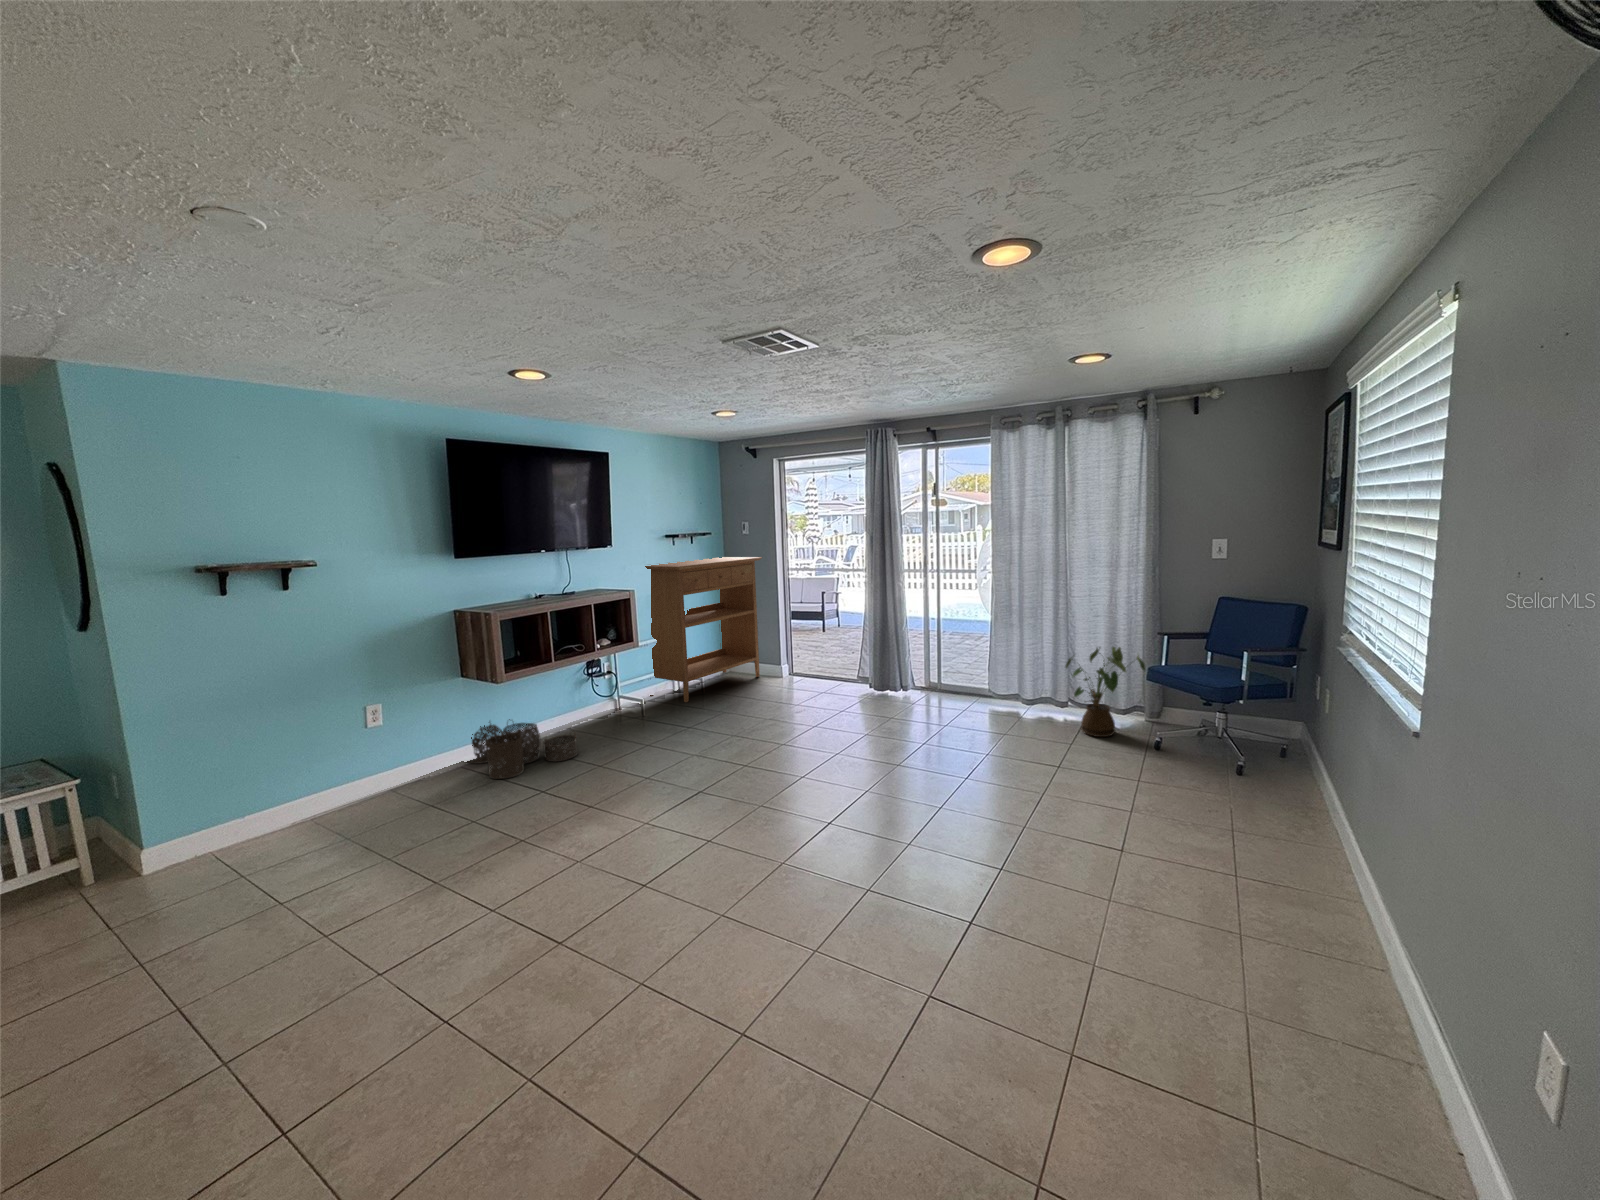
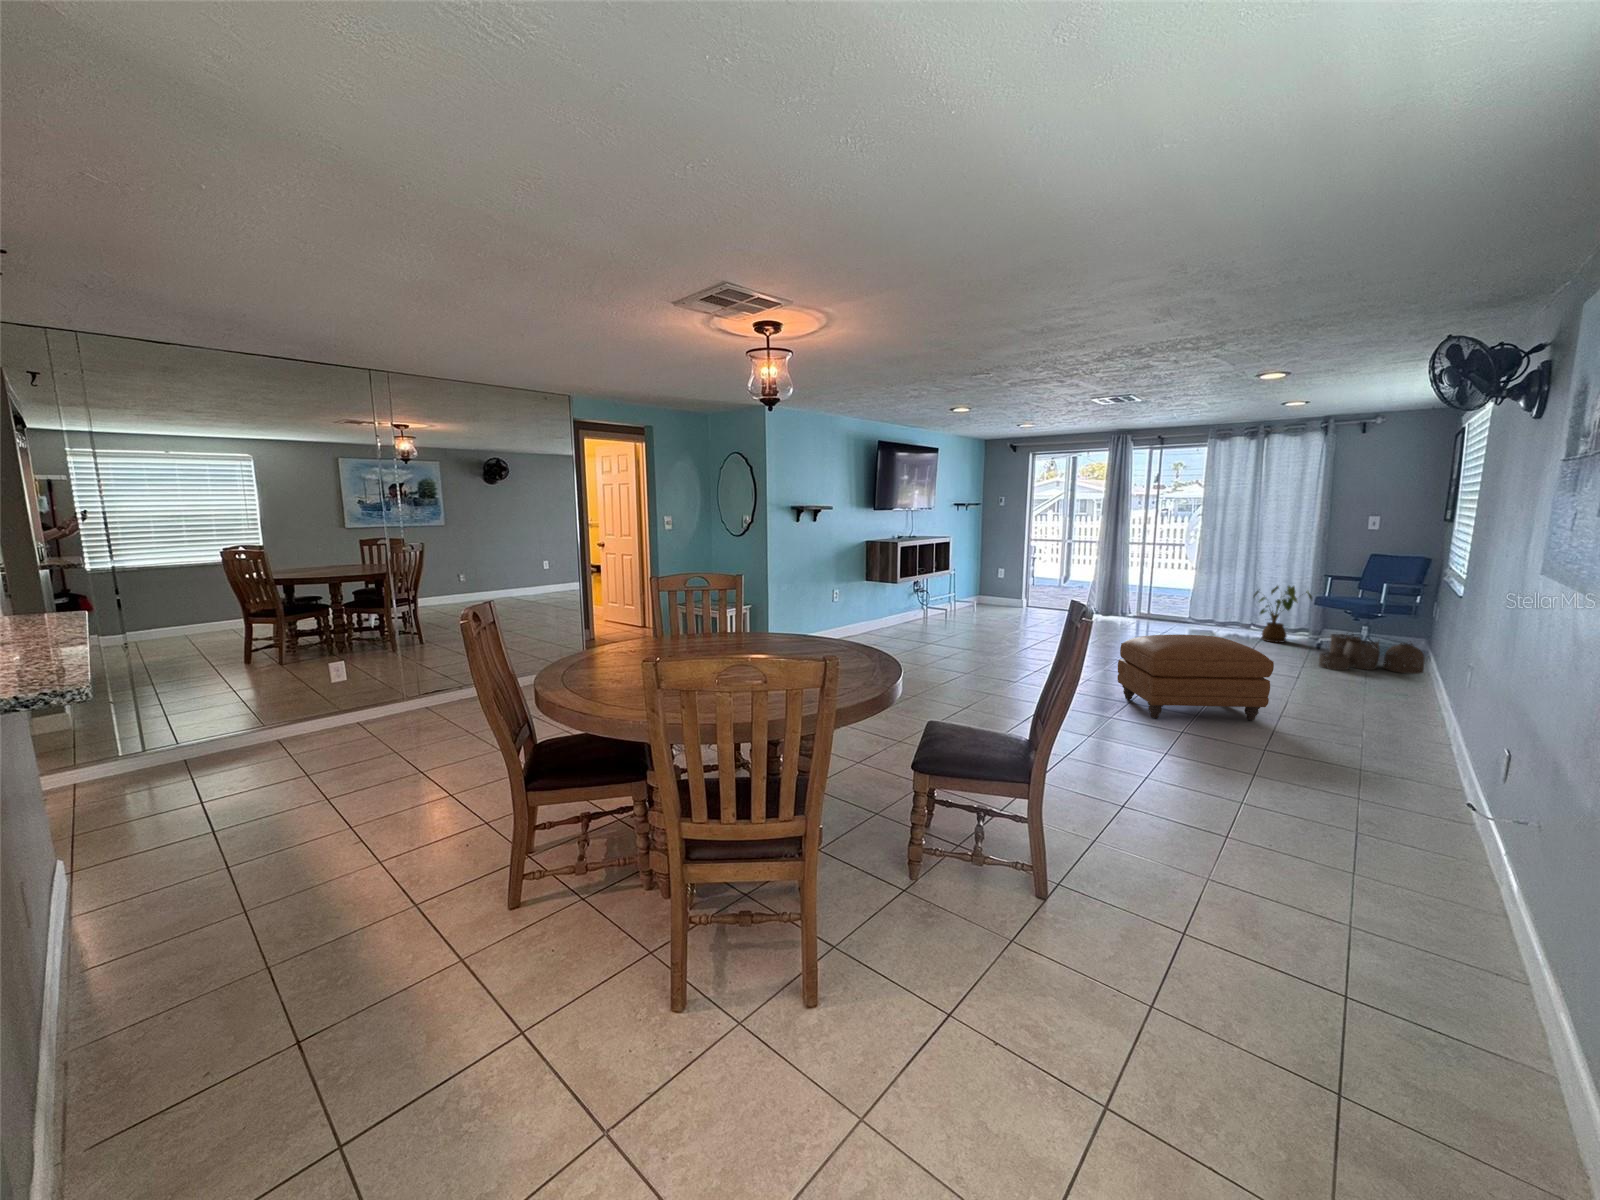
console table: present [645,557,762,702] -> none [940,522,1016,614]
woven basket: present [467,719,578,779] -> present [1319,634,1424,674]
ottoman: none [740,842,1039,1115] -> present [1117,635,1274,720]

